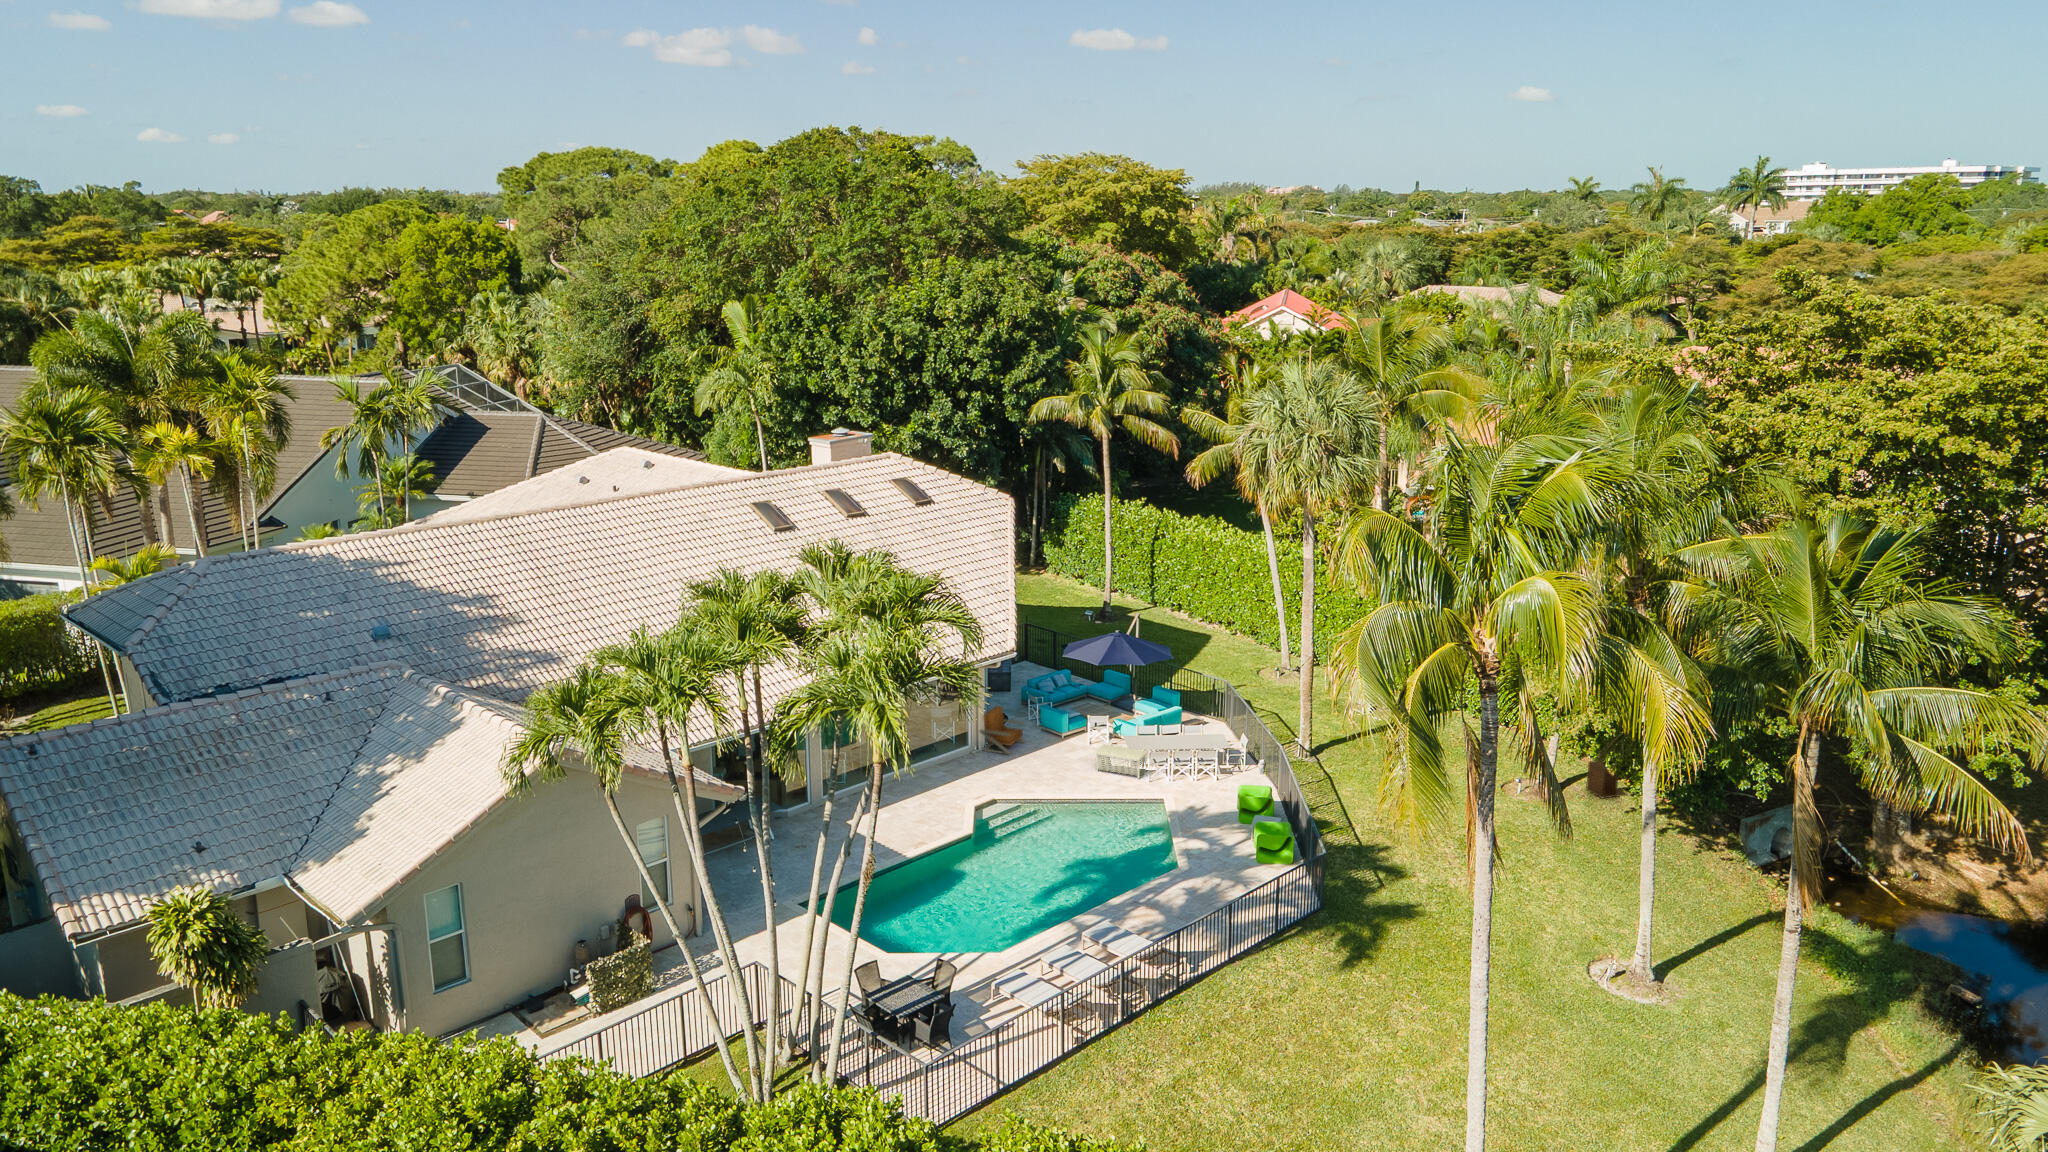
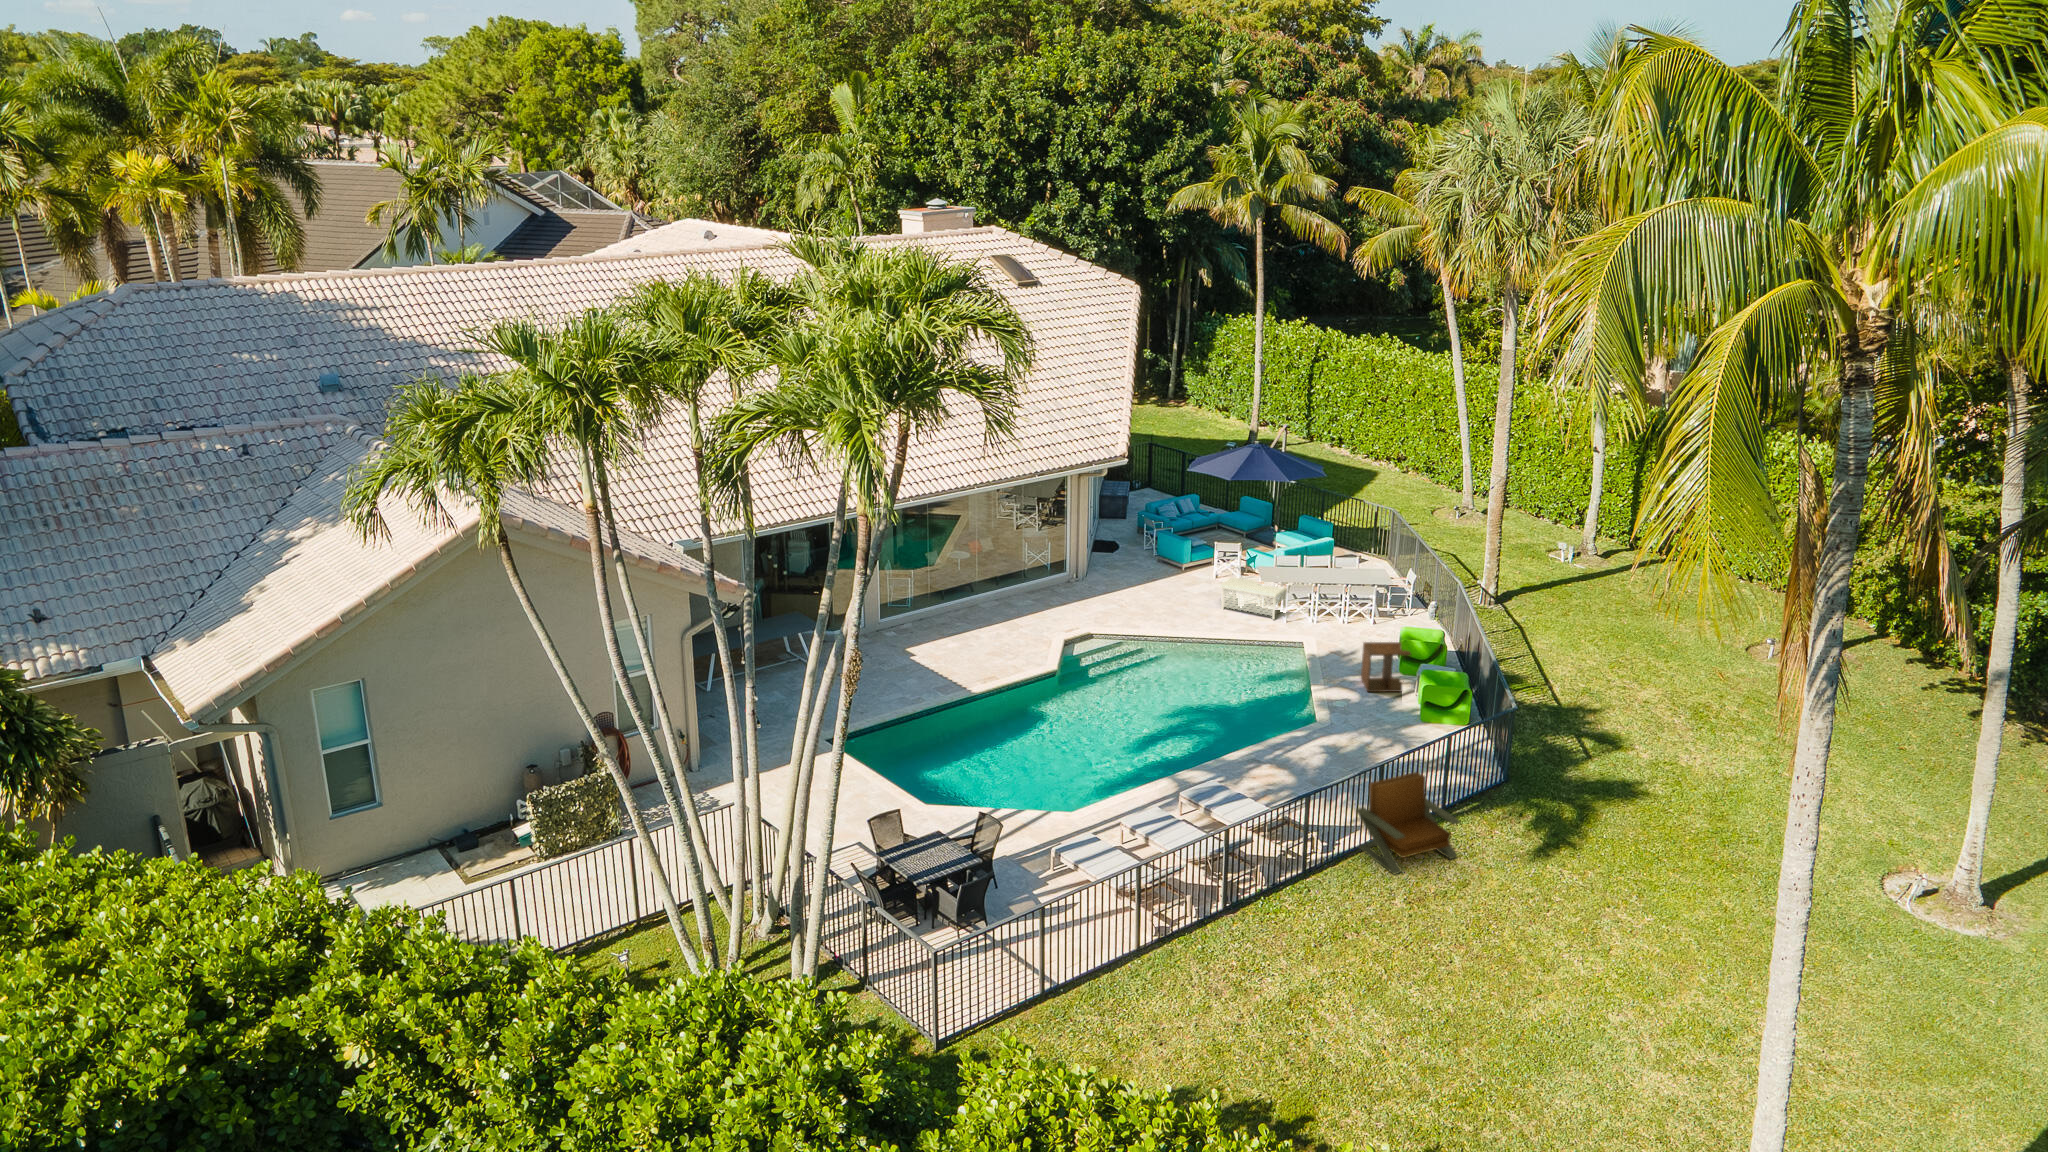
lounge chair: present [980,706,1025,755] -> present [1356,772,1460,874]
side table: present [1586,760,1627,798] -> present [1361,642,1412,692]

